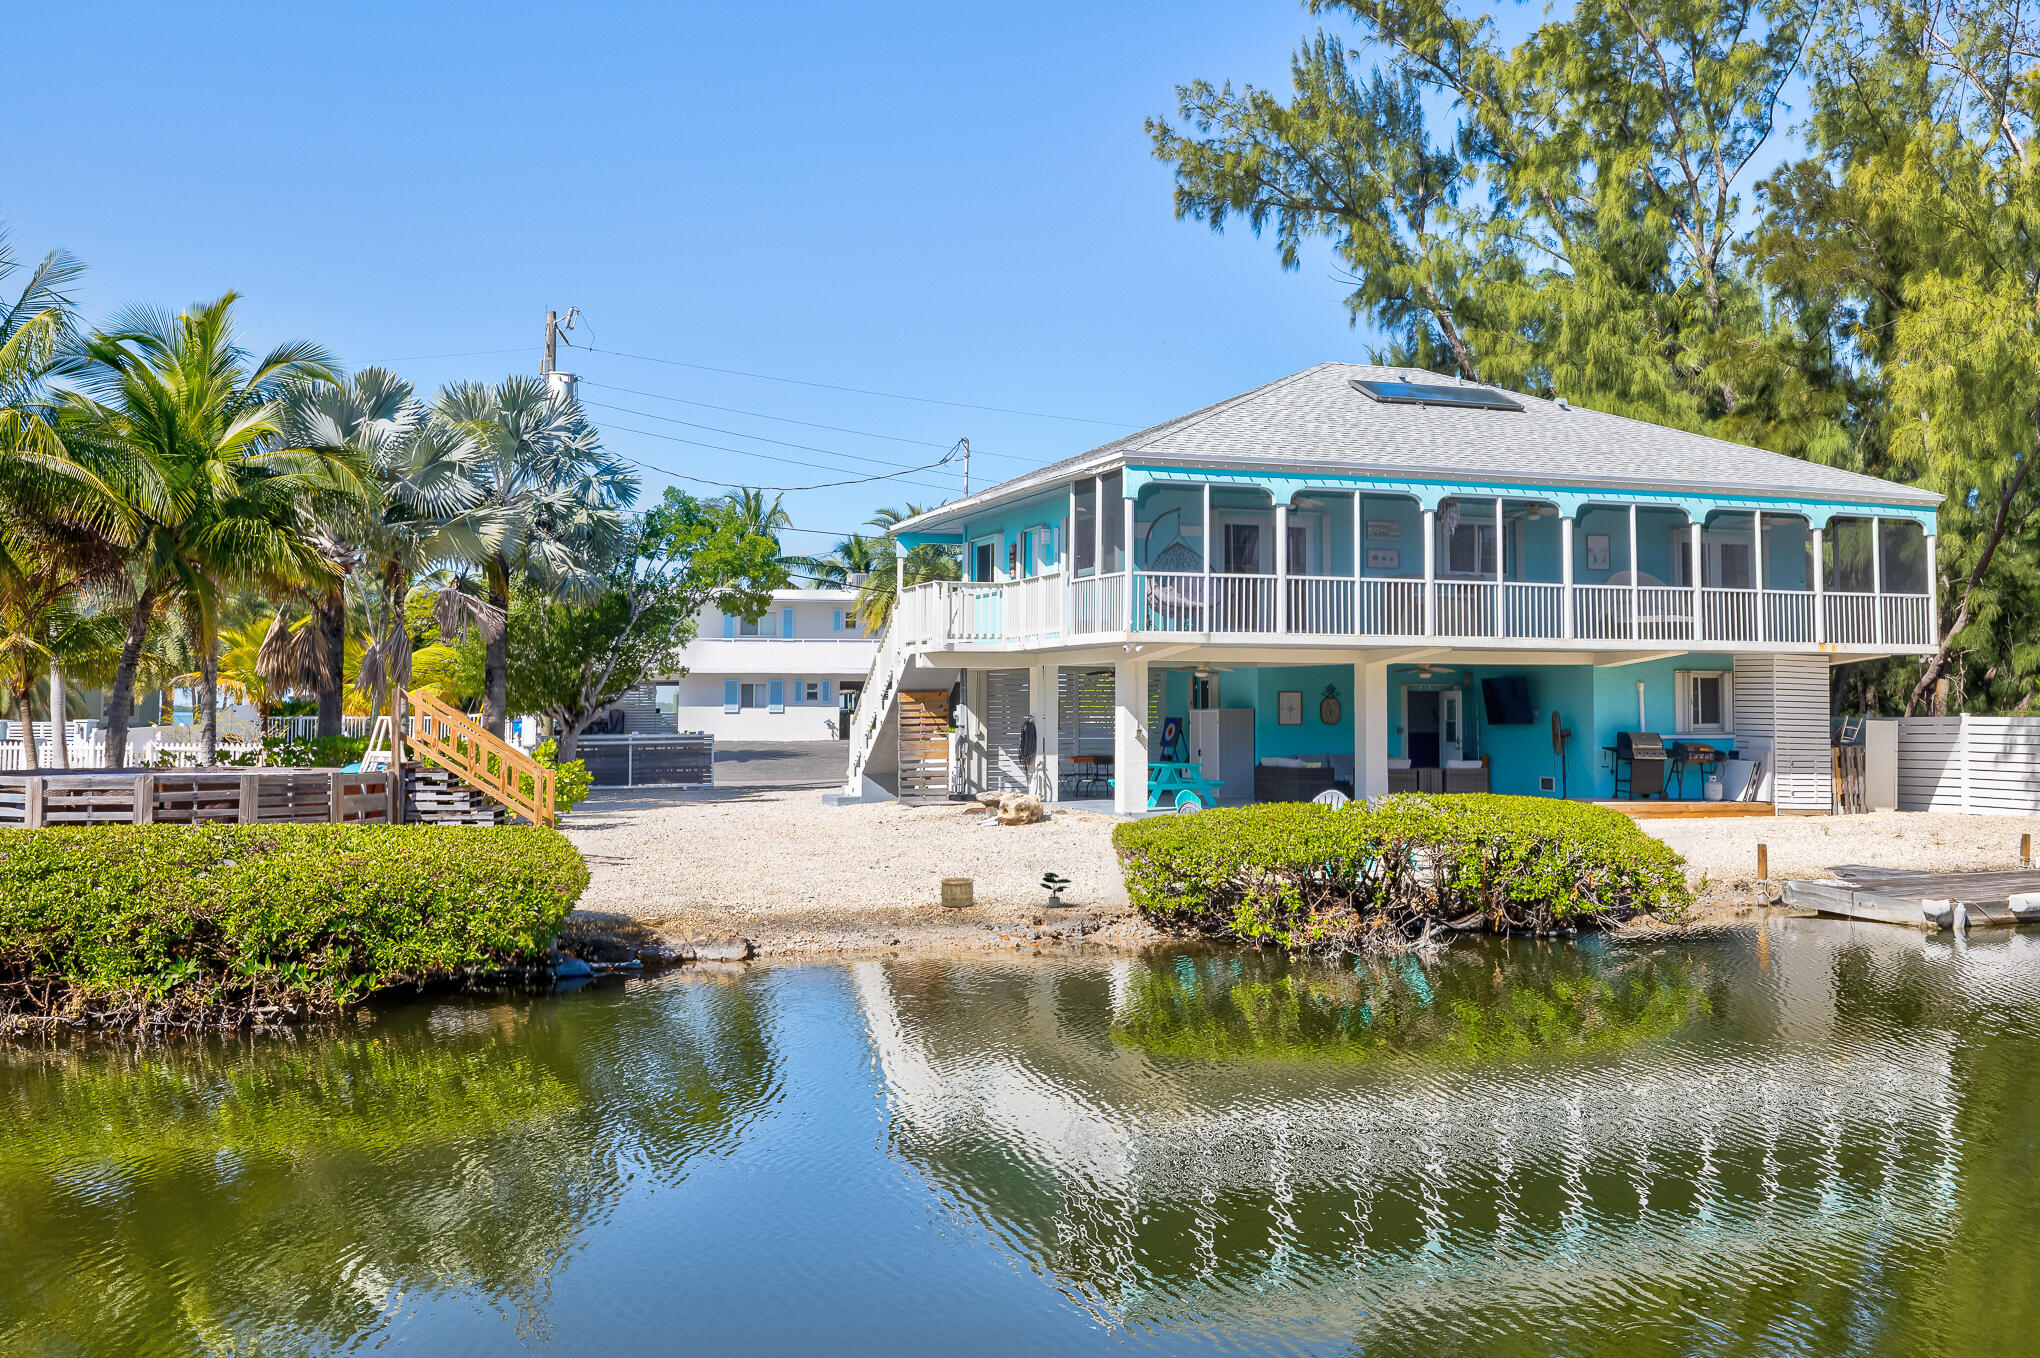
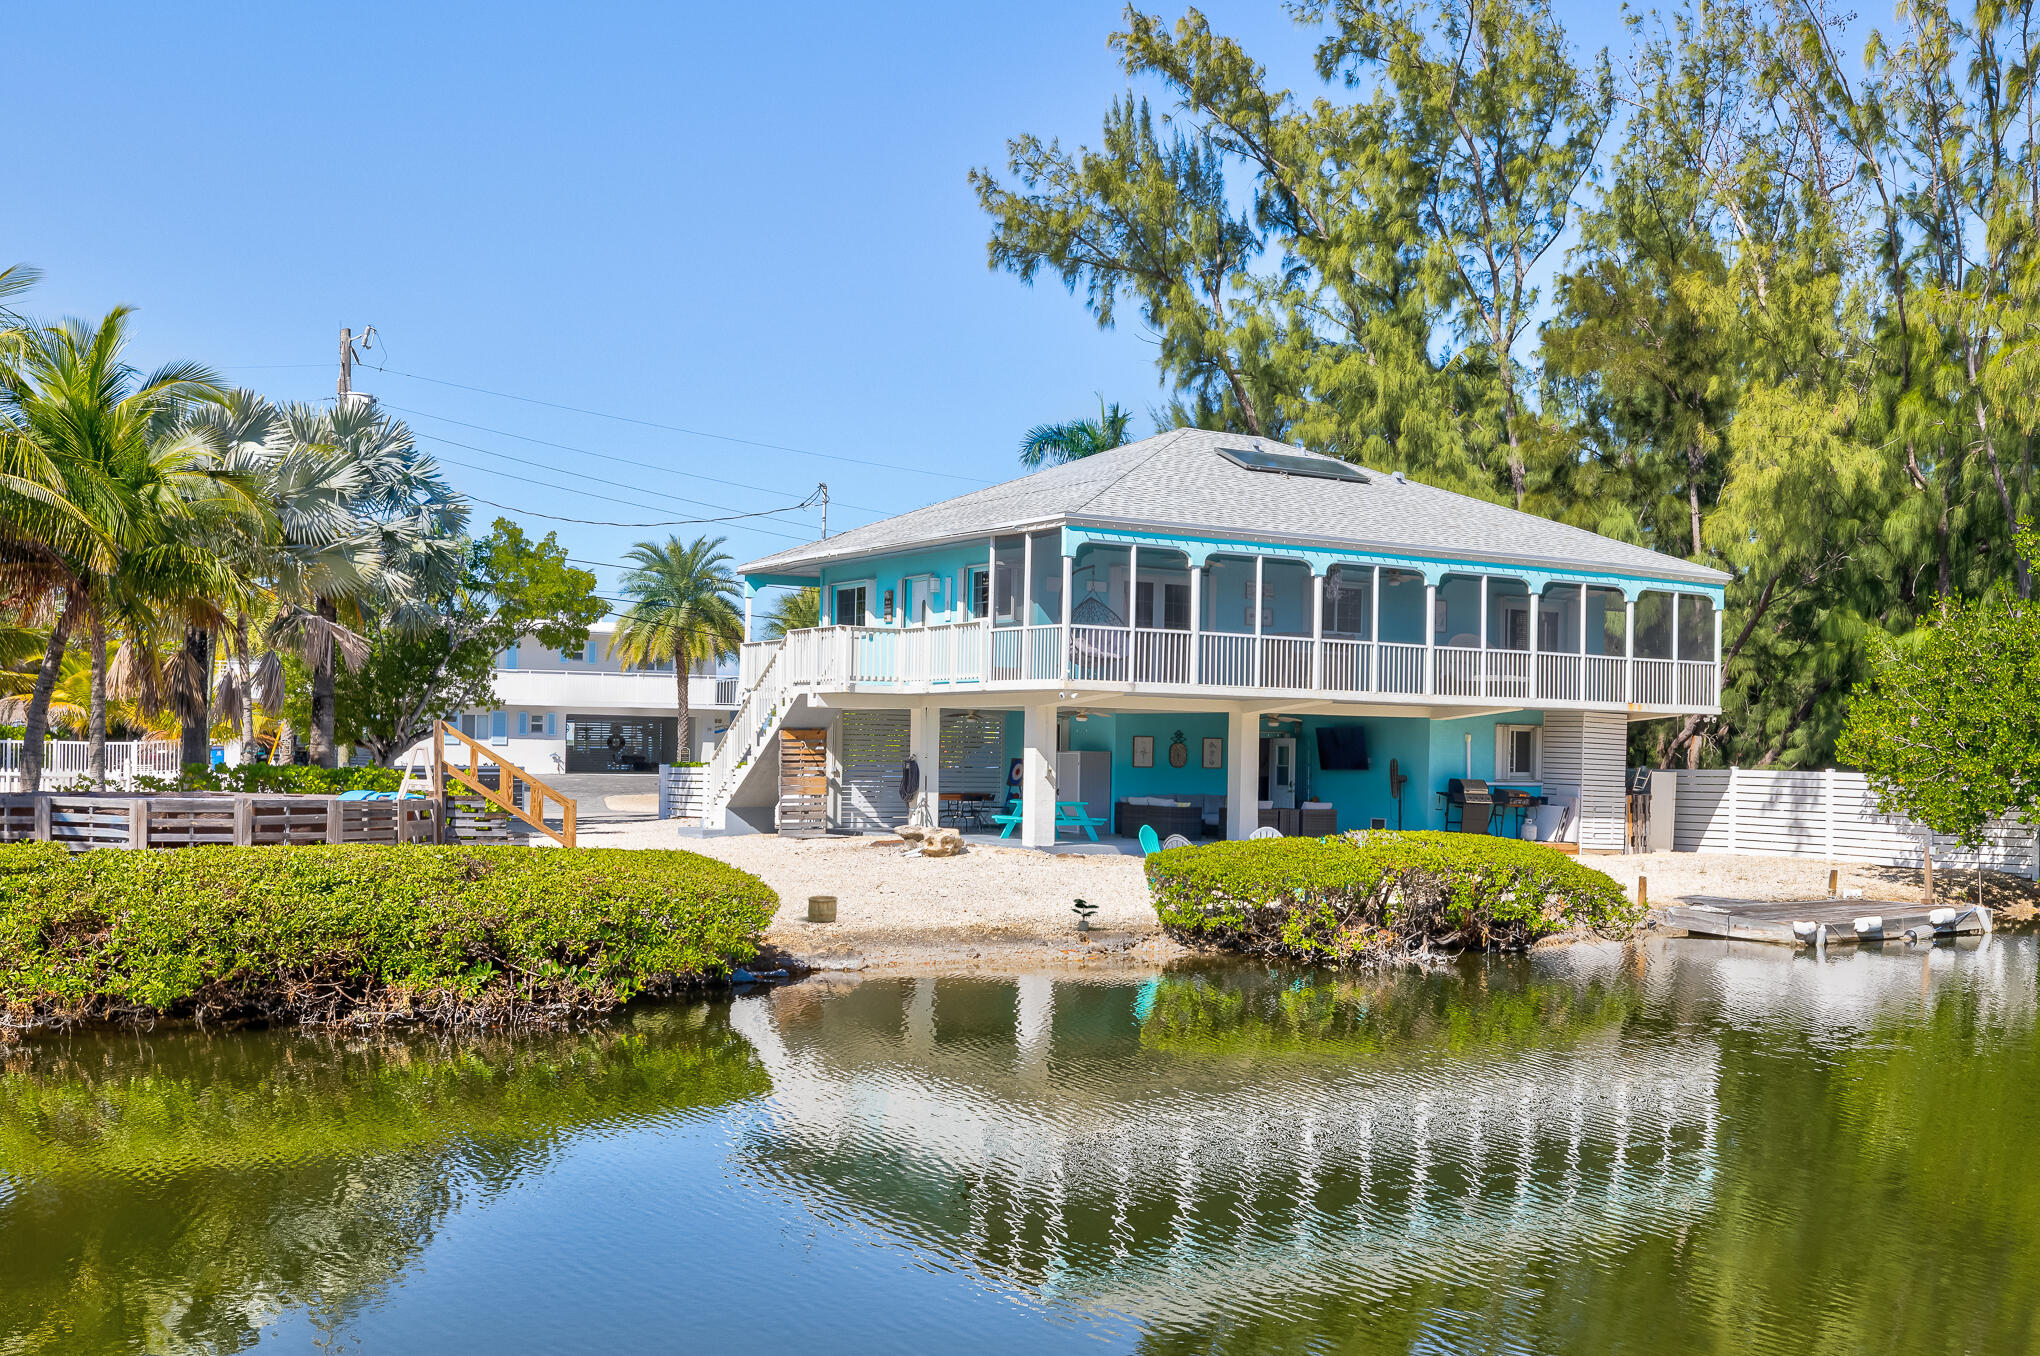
wooden bucket: present [941,877,974,907] -> present [808,896,838,922]

